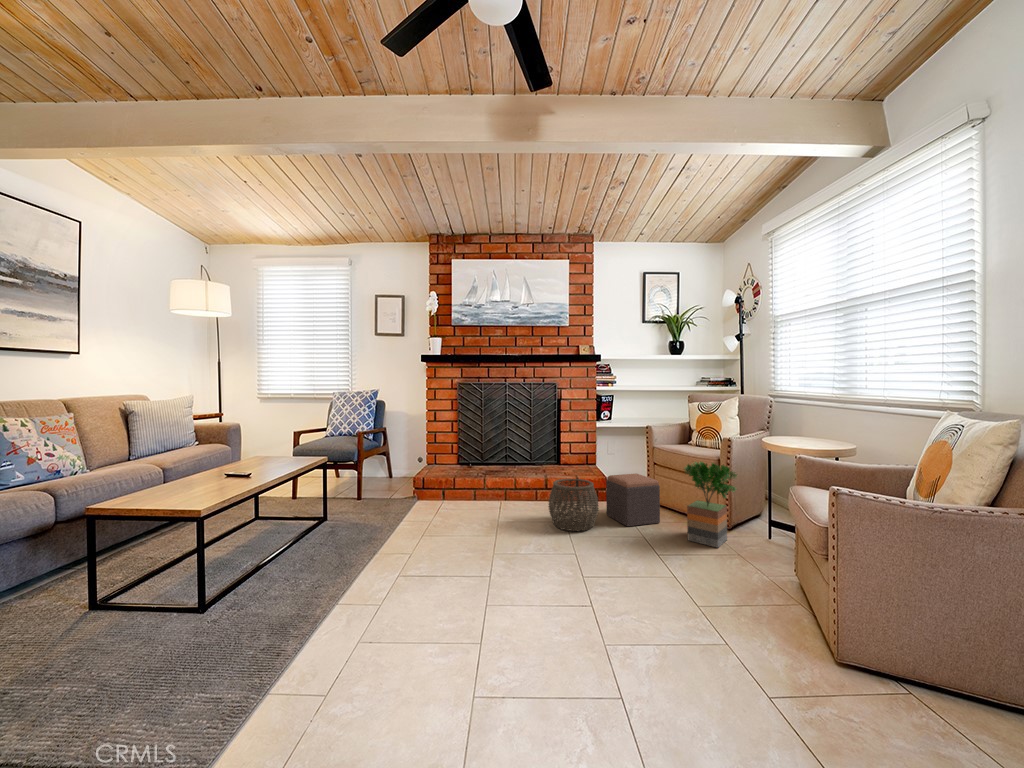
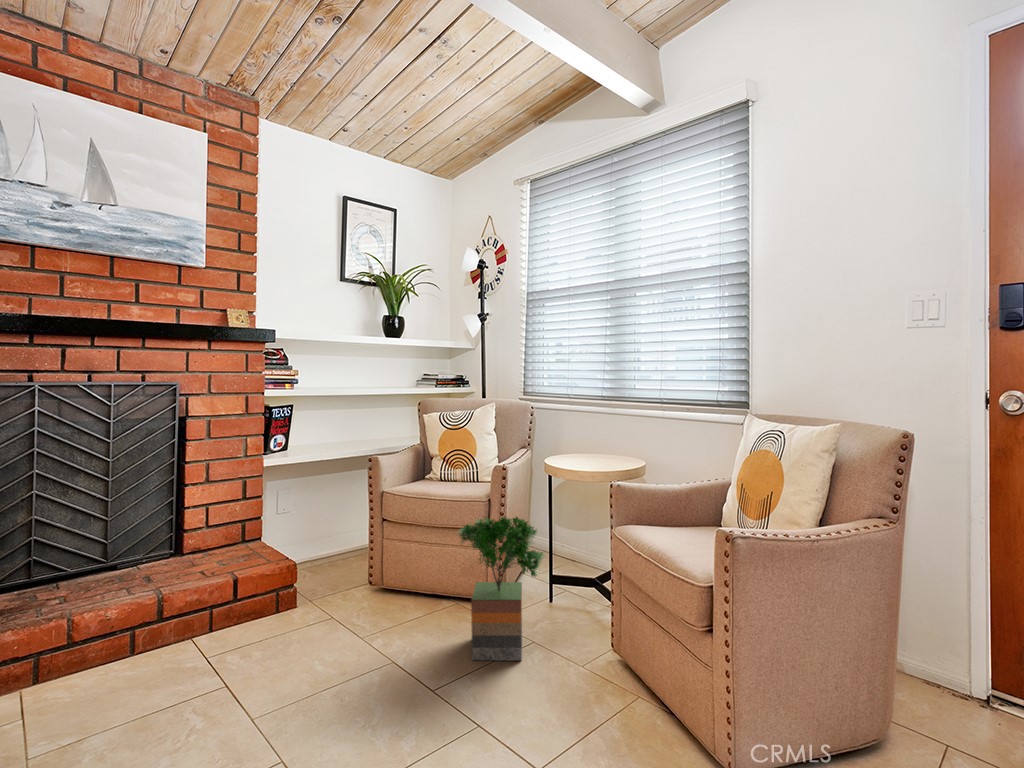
footstool: present [606,474,660,526] -> none [309,551,411,664]
woven basket: present [549,479,599,531] -> none [182,590,306,727]

